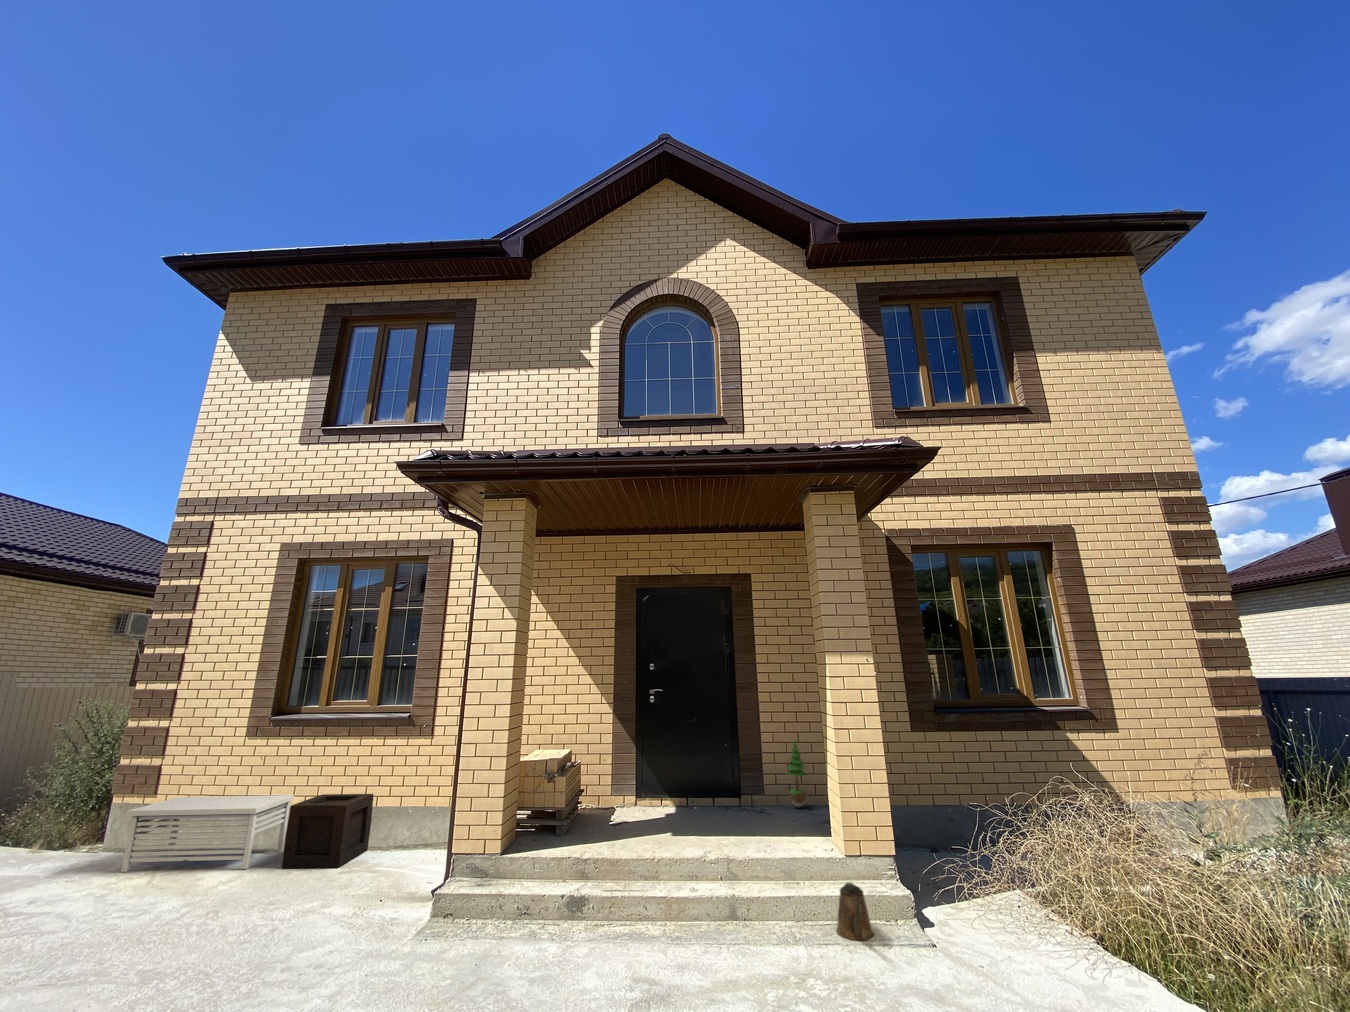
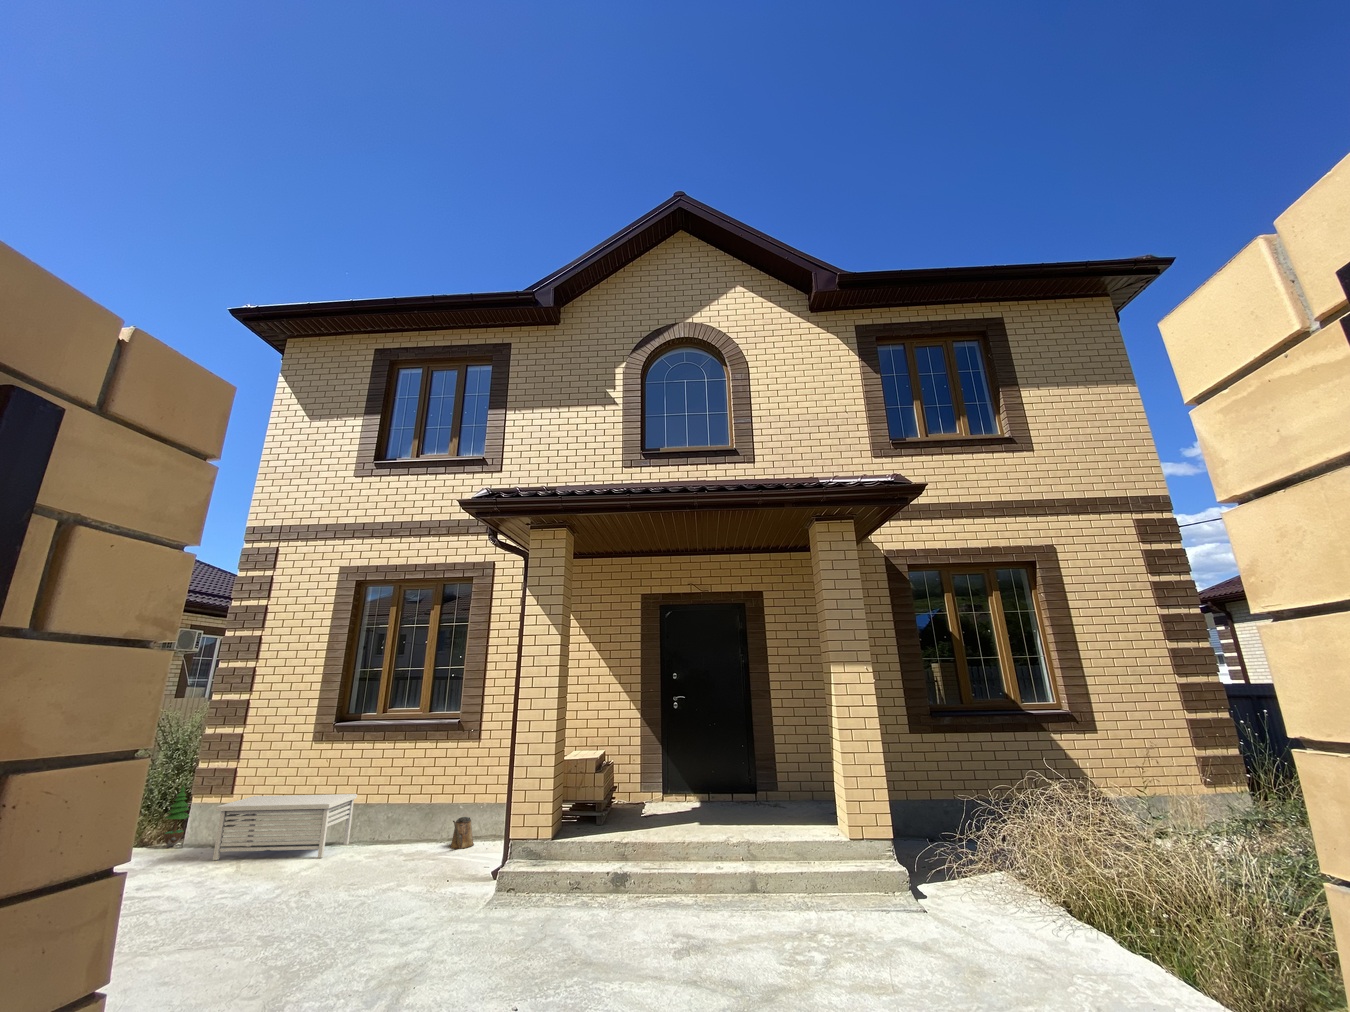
potted tree: present [786,741,807,807] -> present [164,786,189,847]
wooden crate: present [282,794,373,868] -> none [353,792,428,857]
watering can: present [837,882,874,940] -> present [450,817,474,849]

